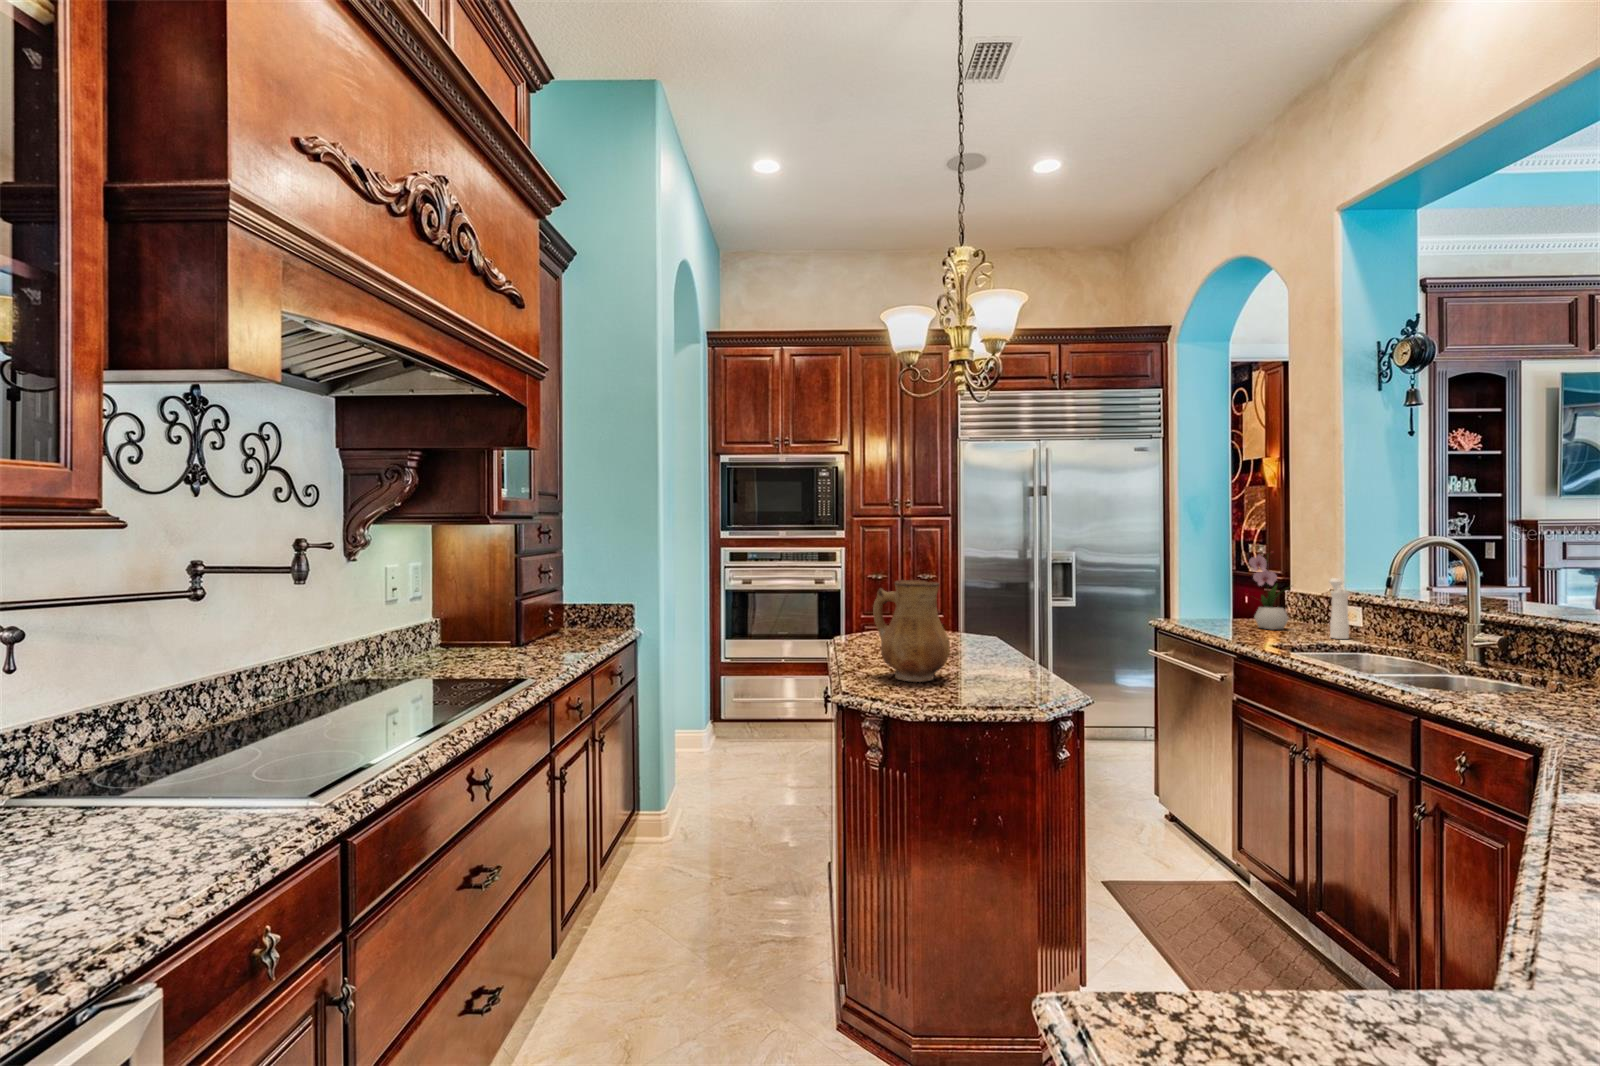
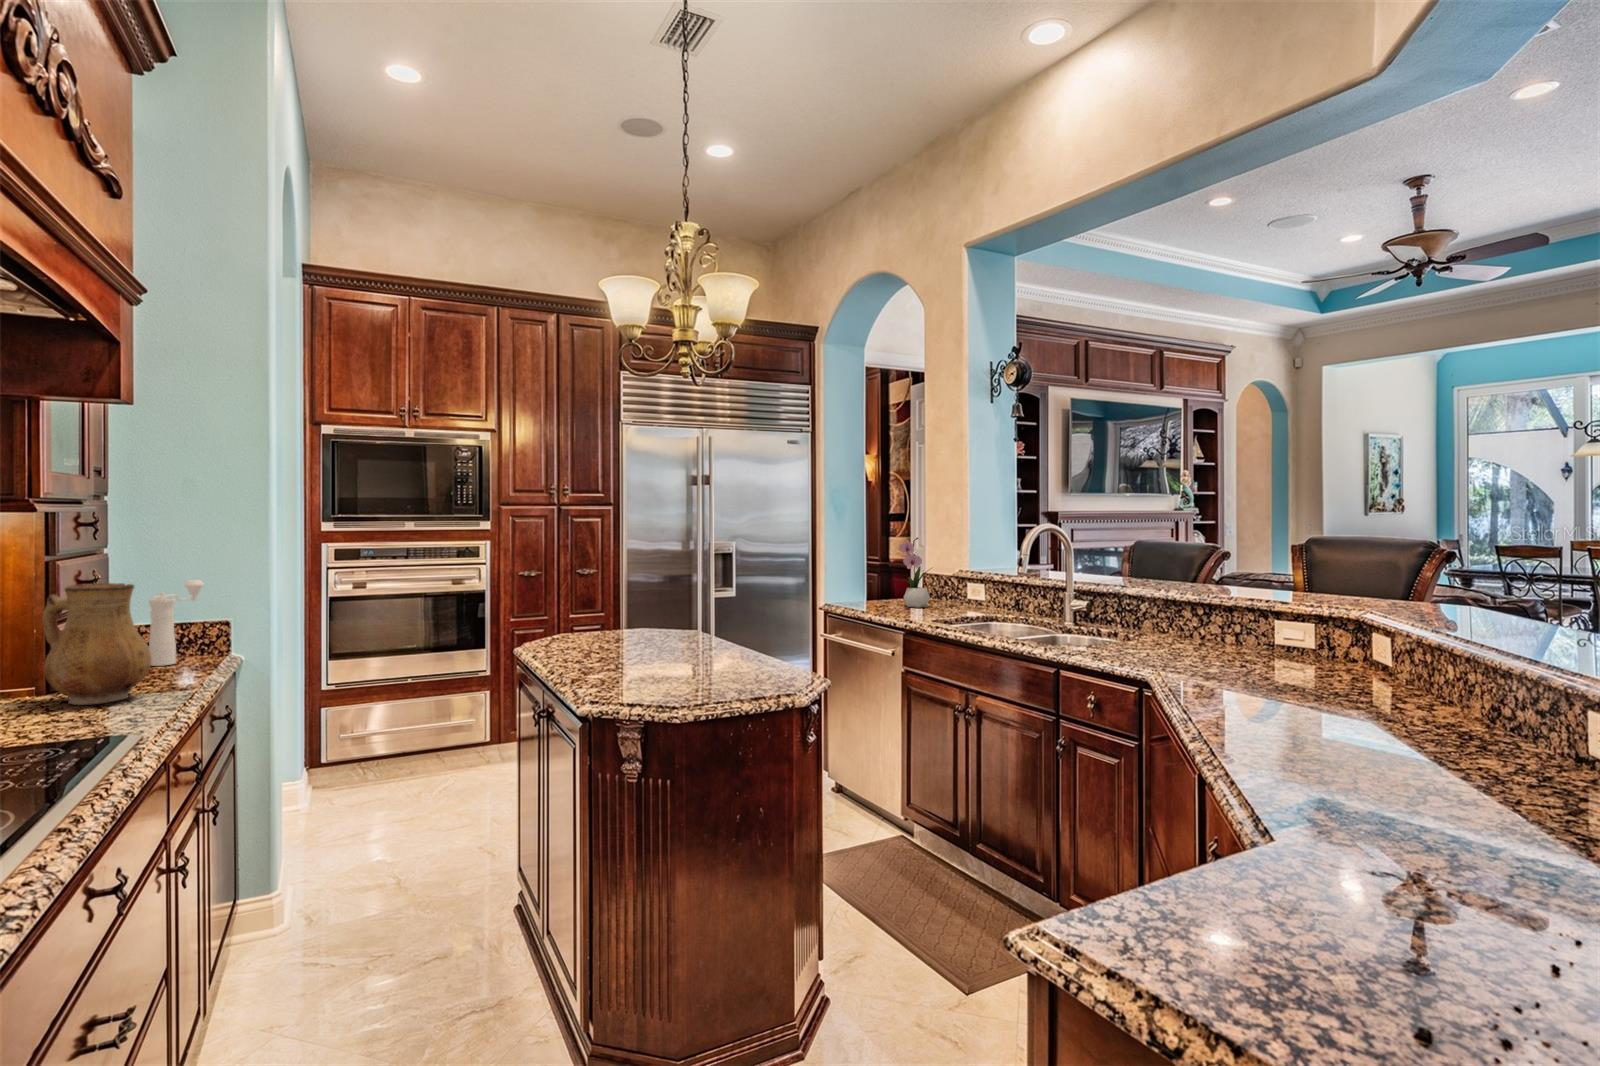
pepper mill: present [1330,578,1349,639] -> present [148,580,204,666]
ceramic pitcher: present [873,580,950,682] -> present [42,583,151,705]

